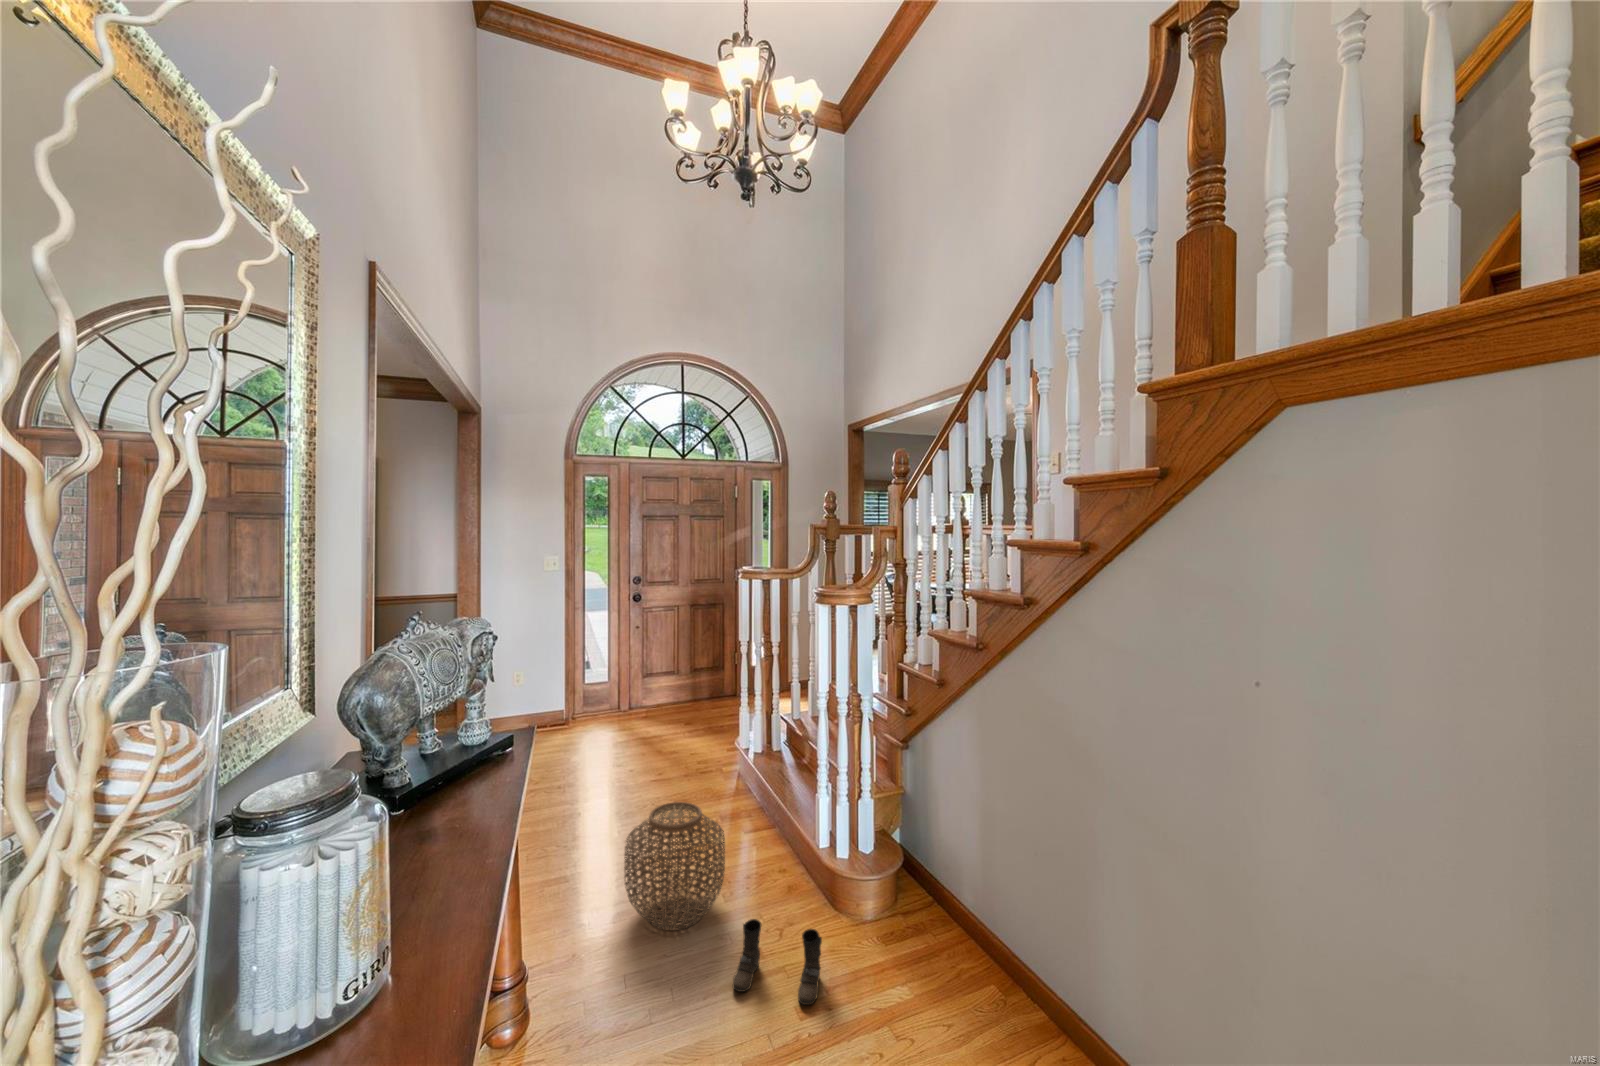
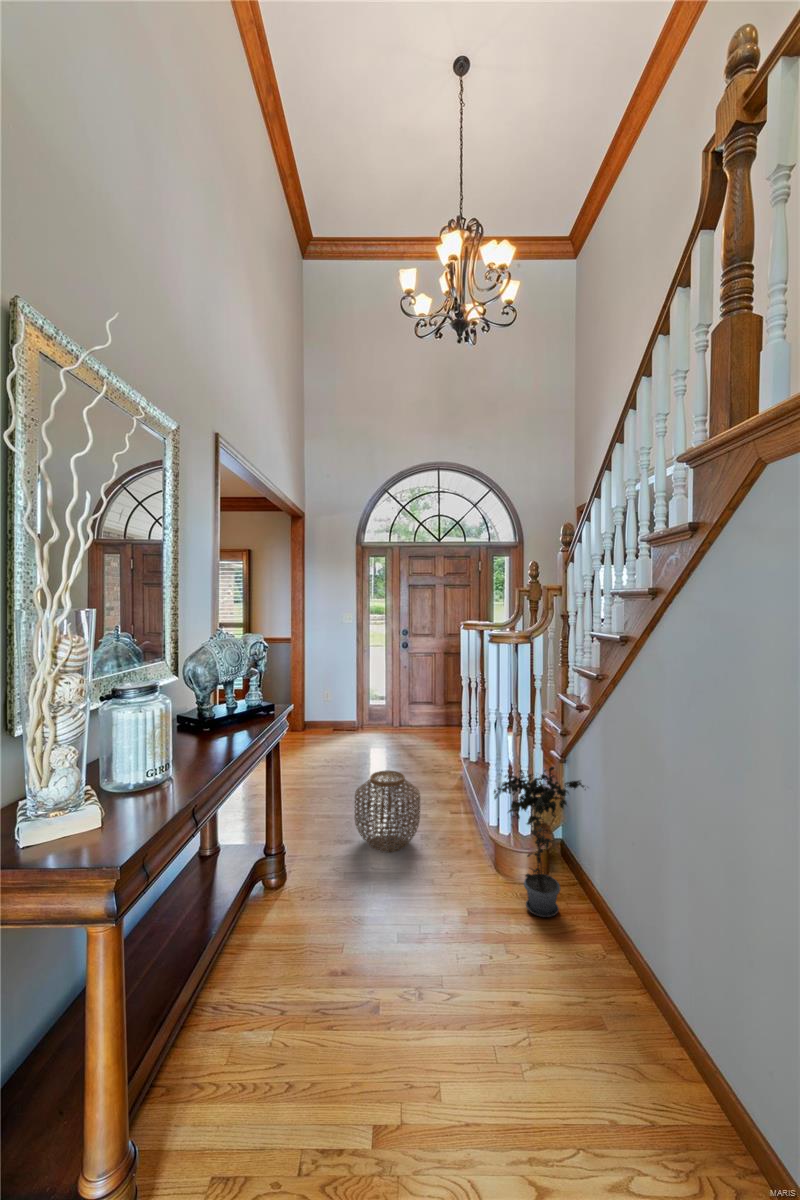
potted plant: none [871,783,982,992] -> present [494,767,584,917]
boots: present [733,919,822,1005] -> none [407,848,468,906]

